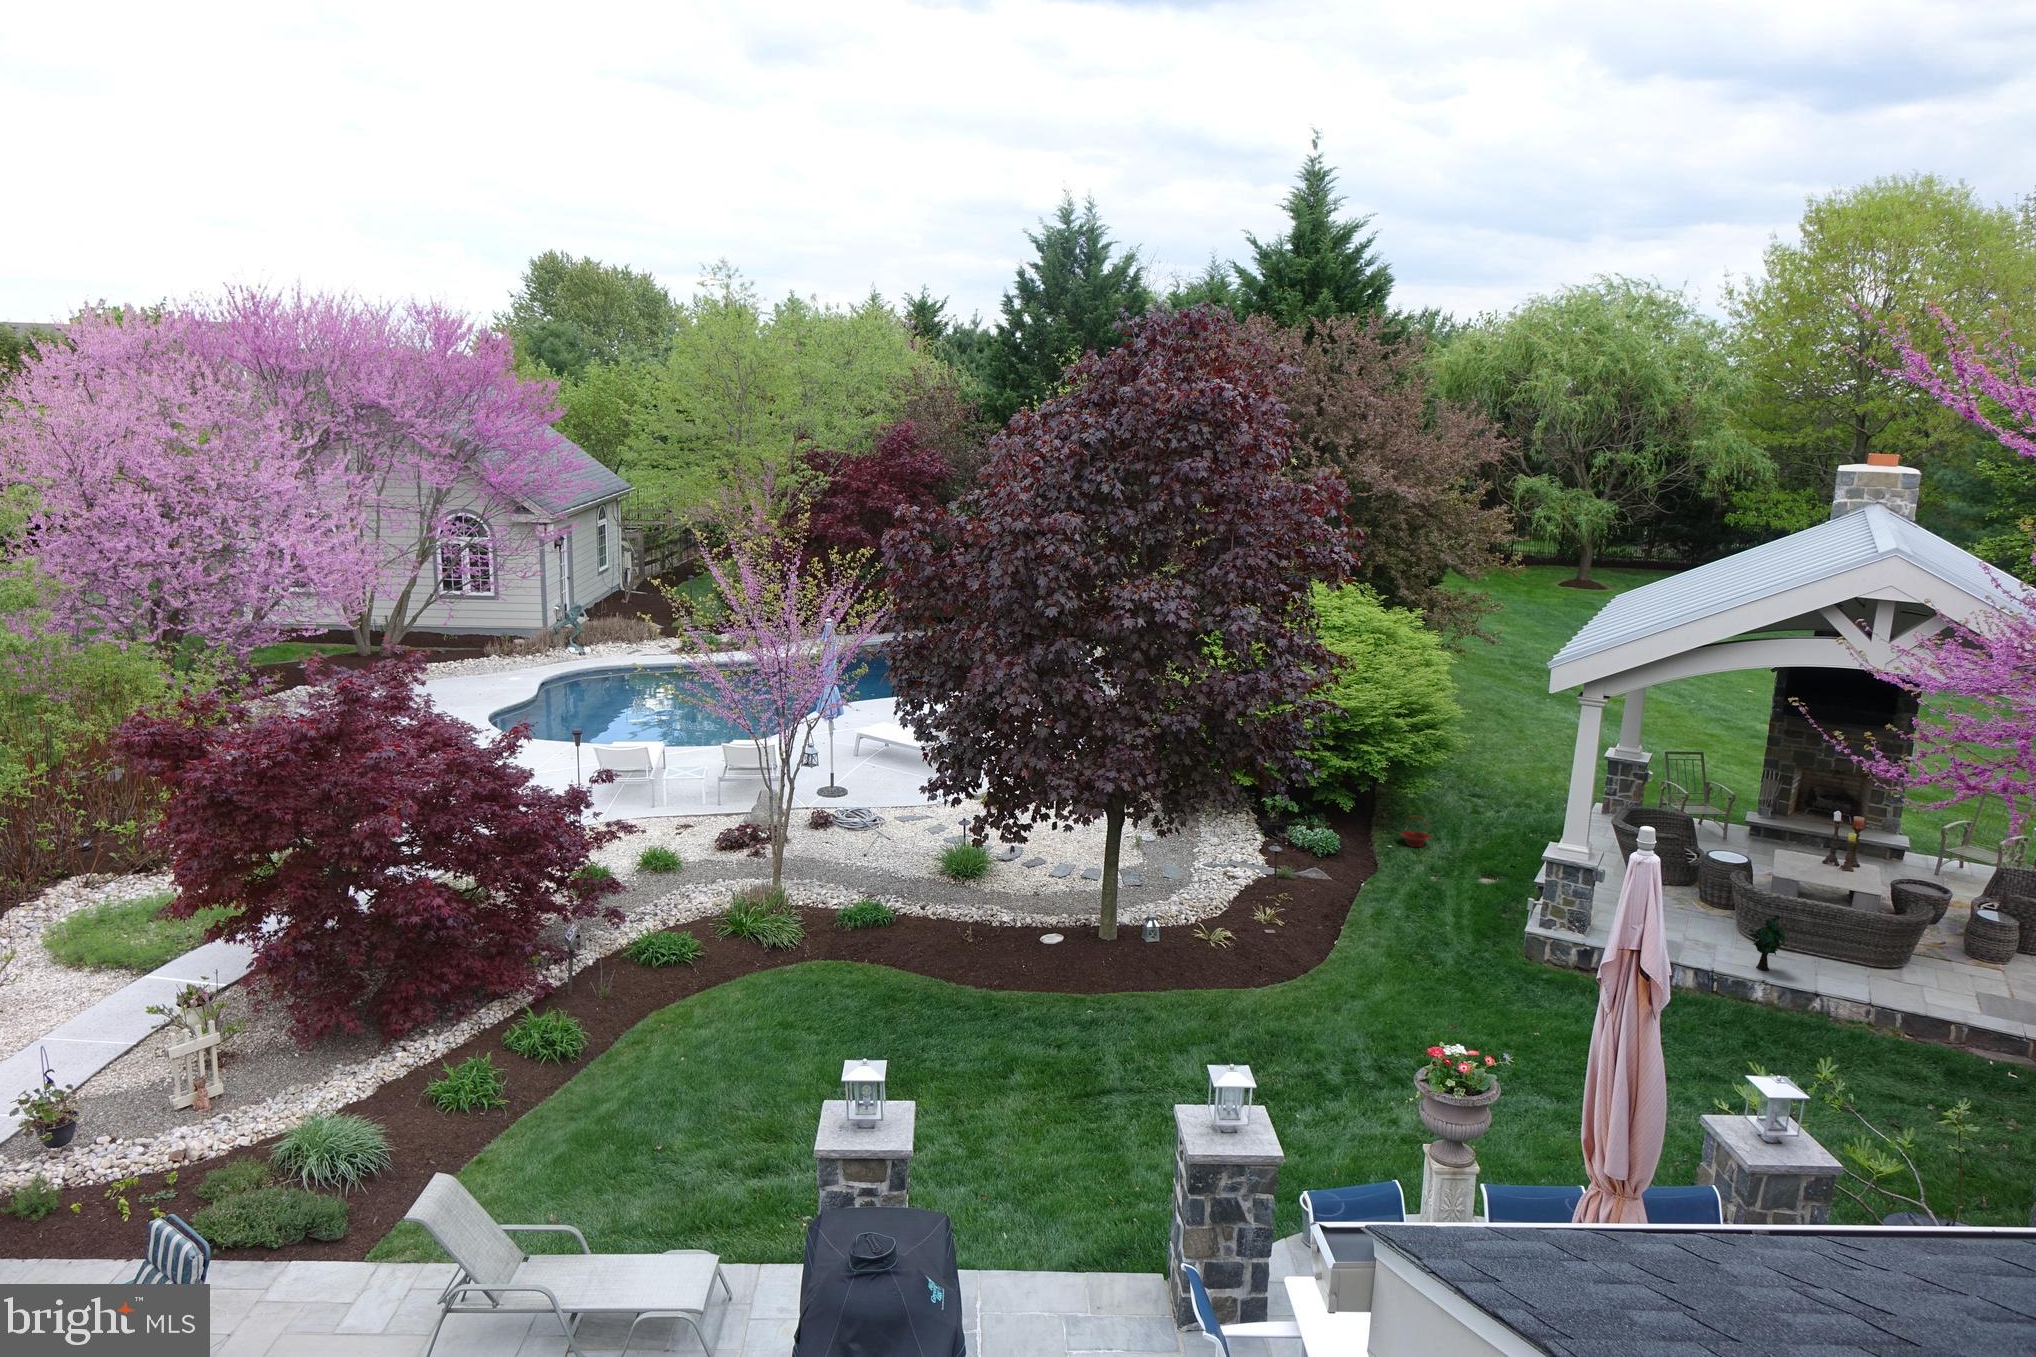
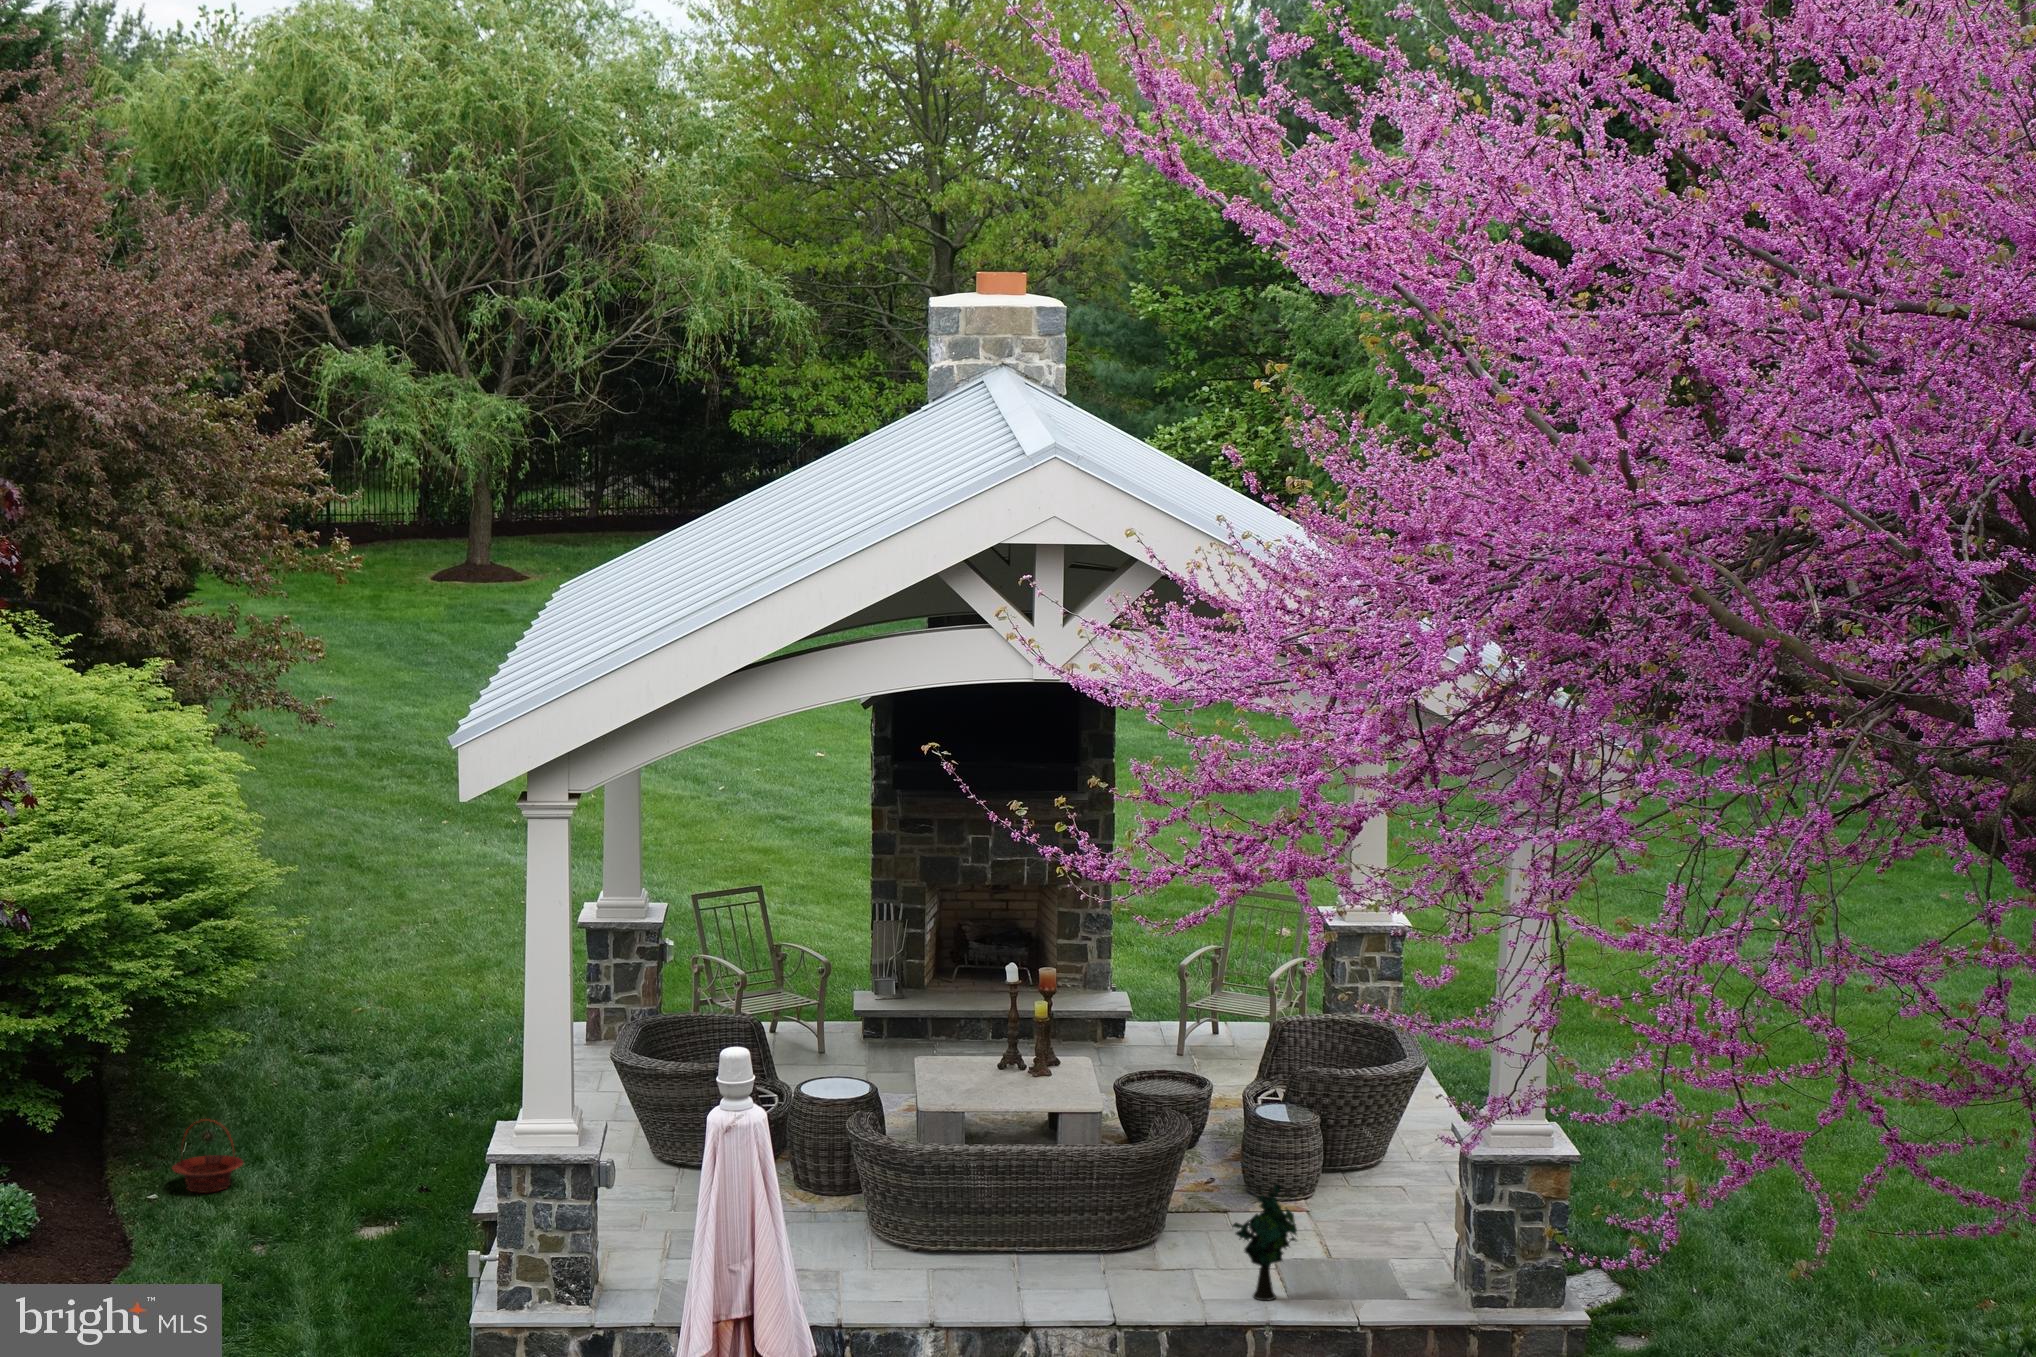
decorative plant: present [1749,915,1785,971] -> present [1233,1184,1297,1301]

